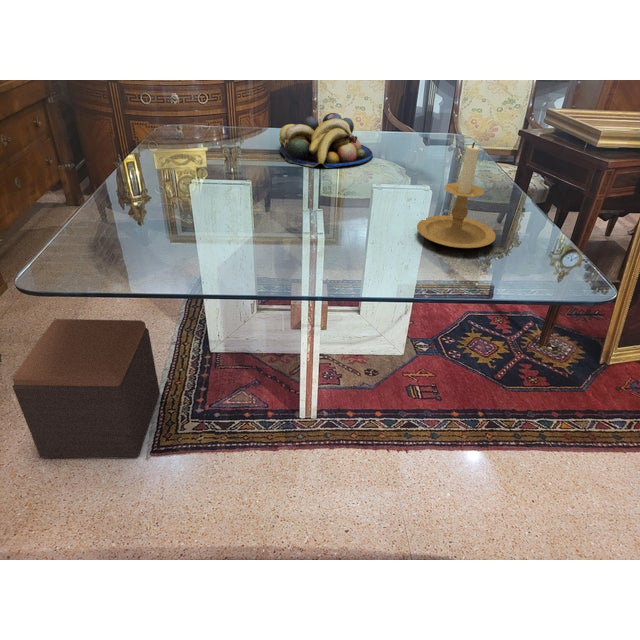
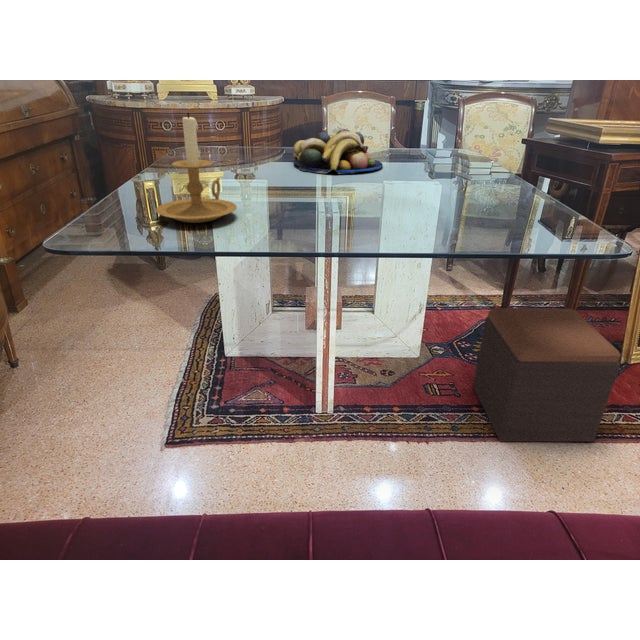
candle holder: present [417,142,496,248] -> present [156,113,237,223]
footstool: present [12,319,160,458] -> present [473,308,621,442]

